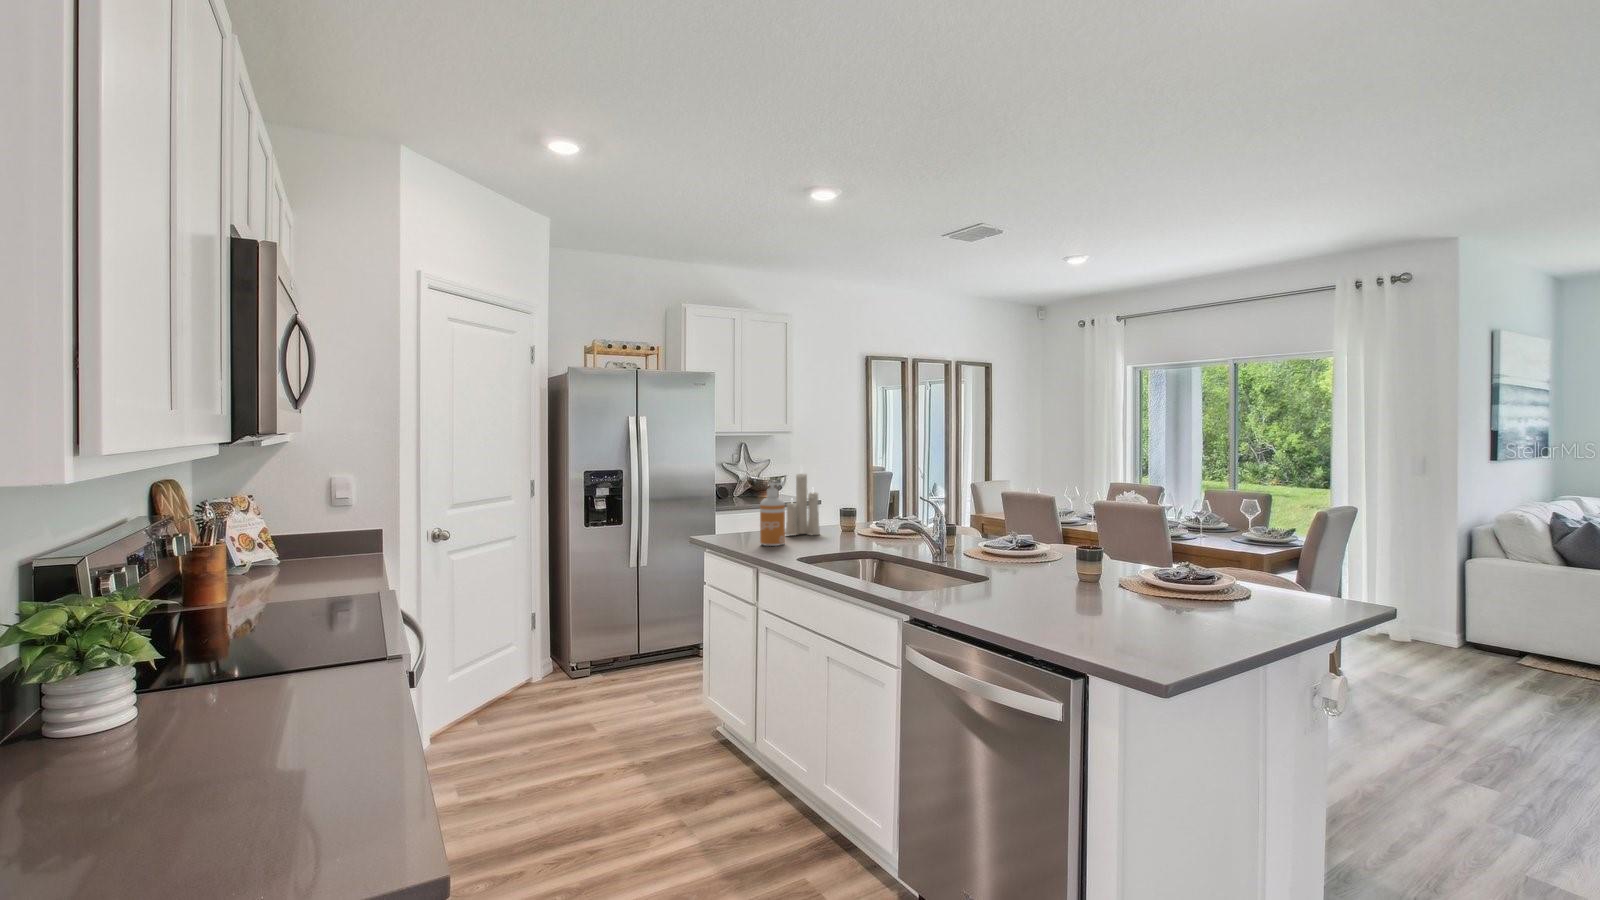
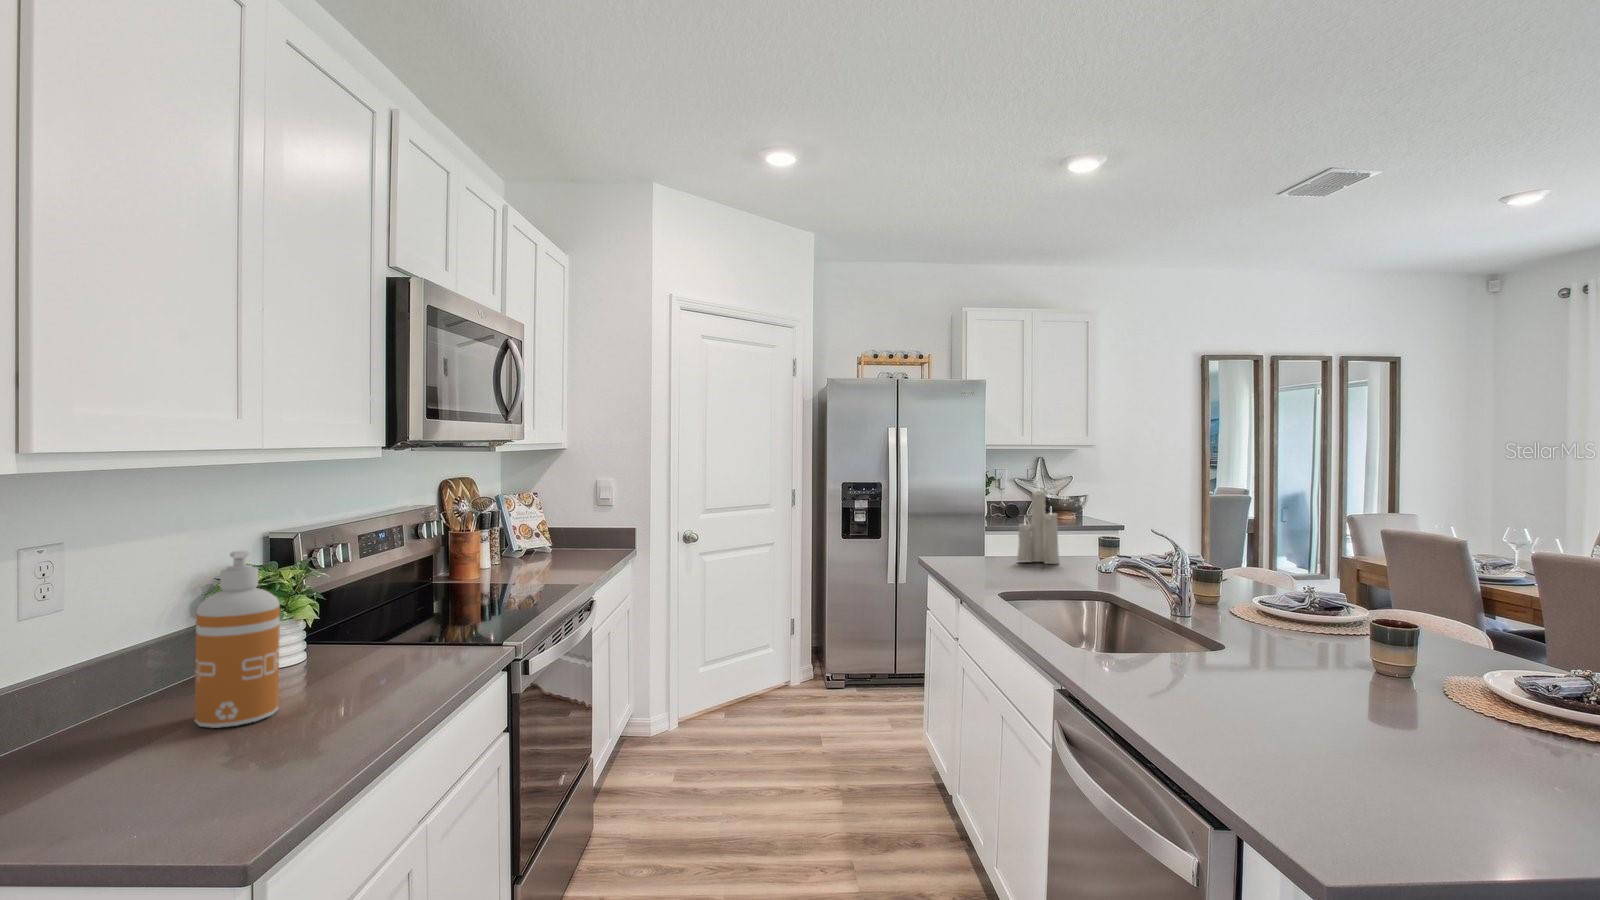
soap dispenser: present [760,483,785,546] -> present [195,551,280,728]

